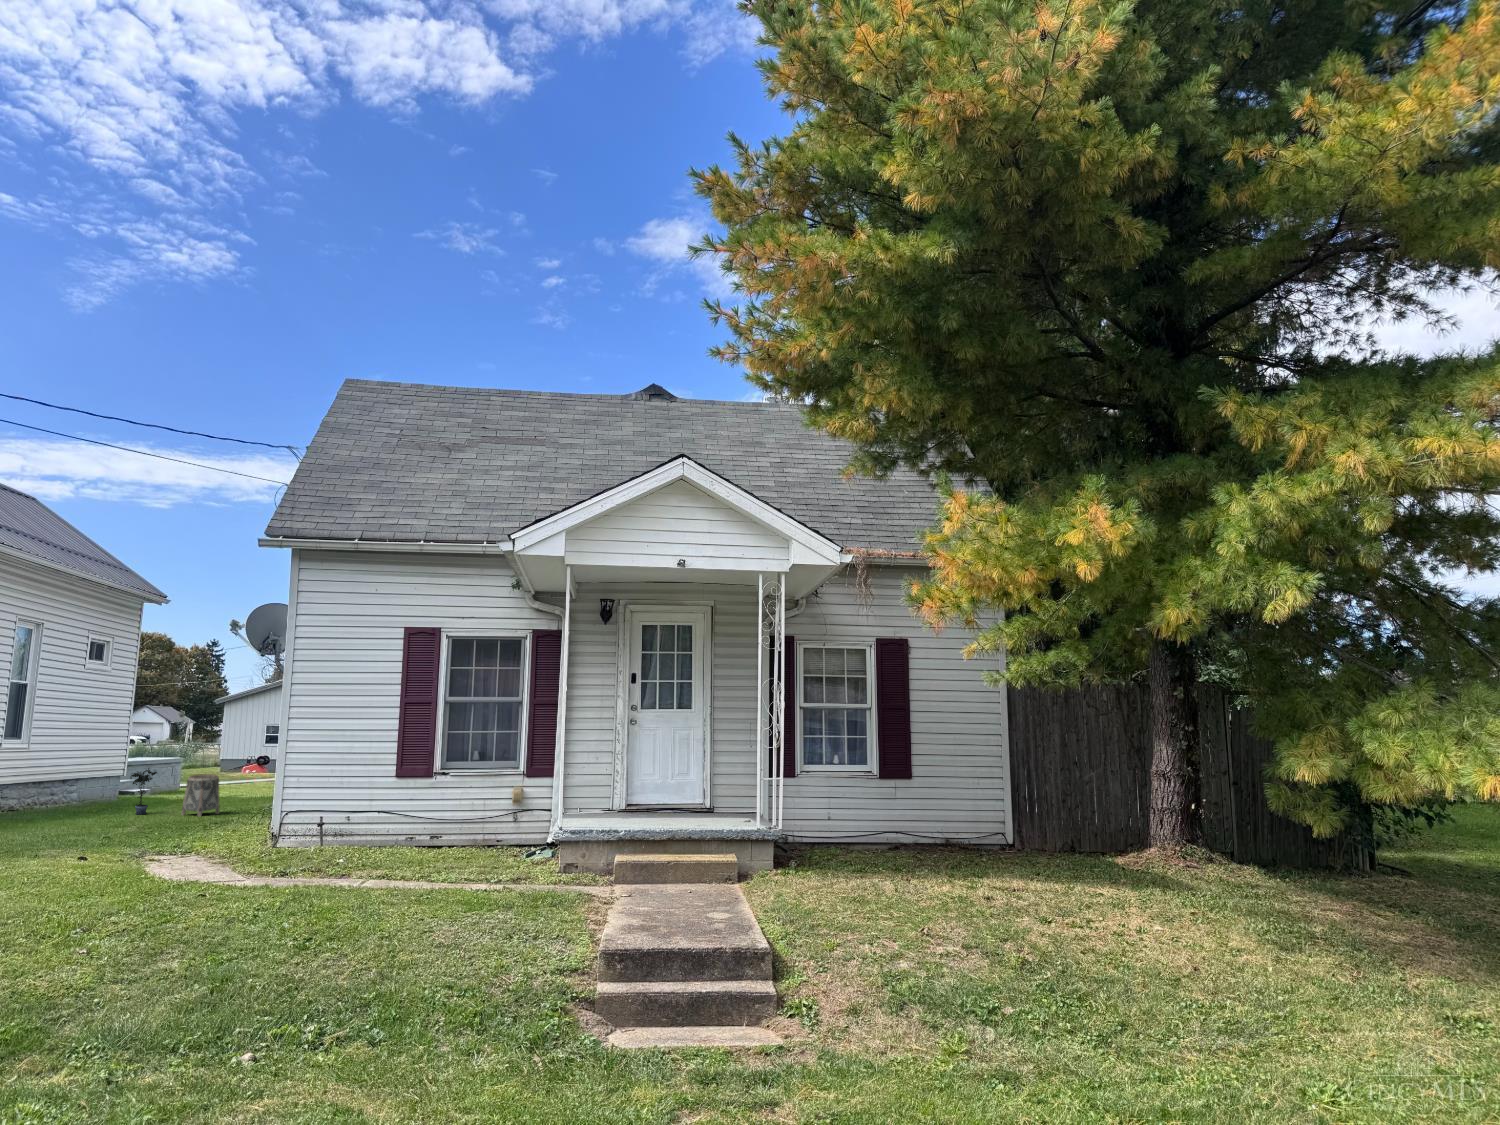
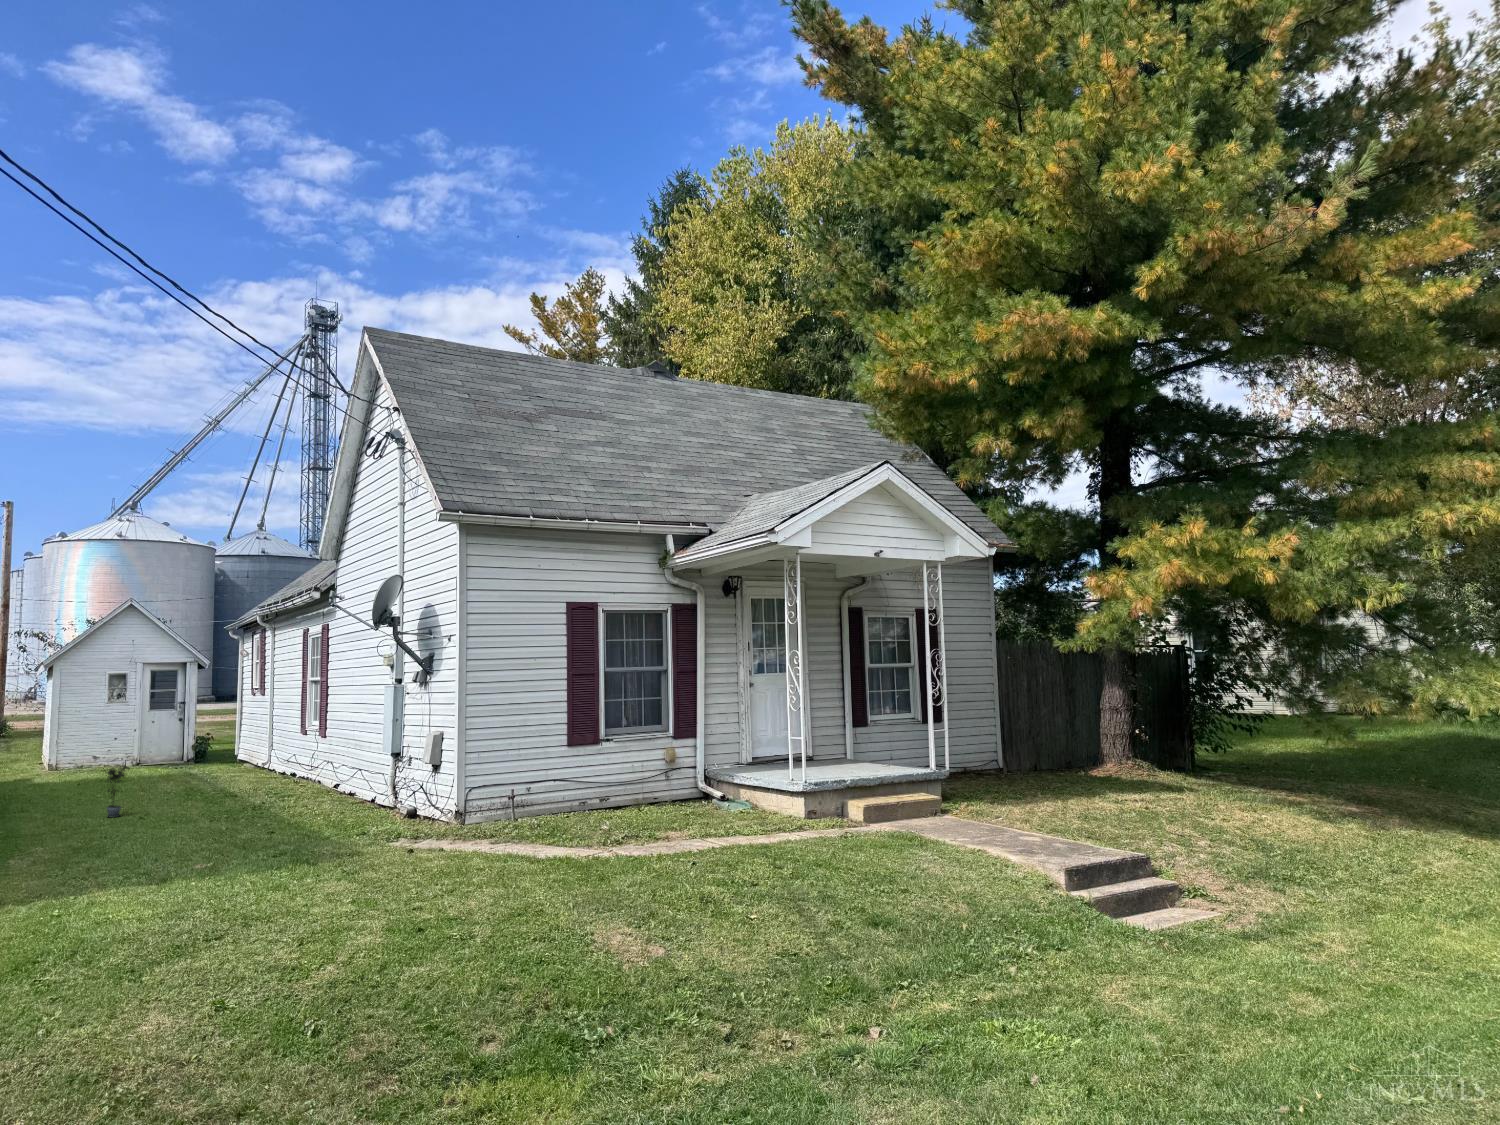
basket: present [182,774,219,816] -> none [167,765,206,813]

